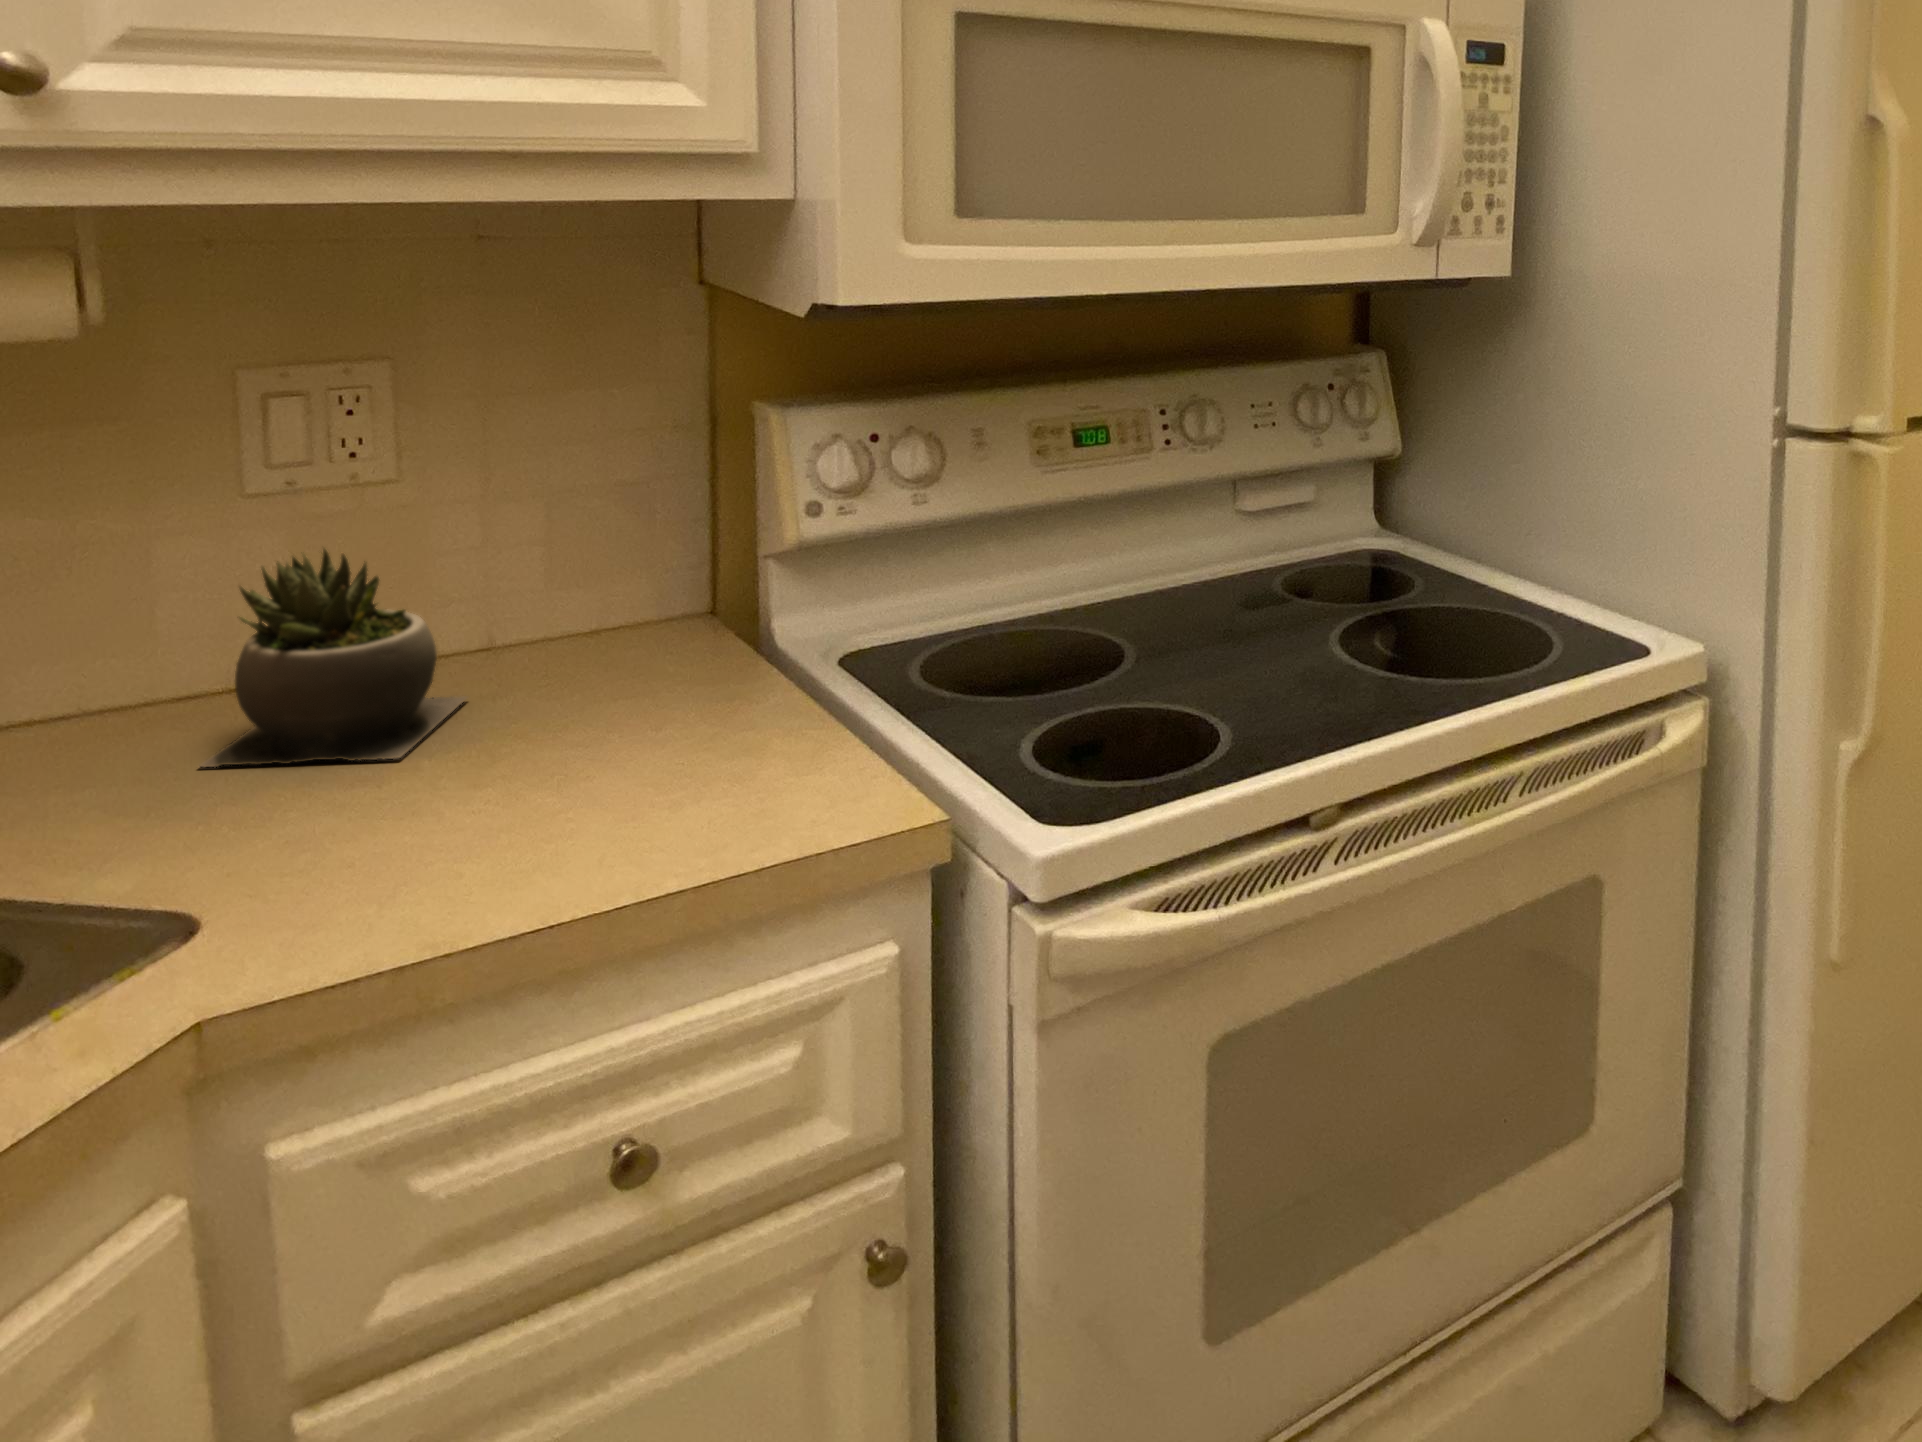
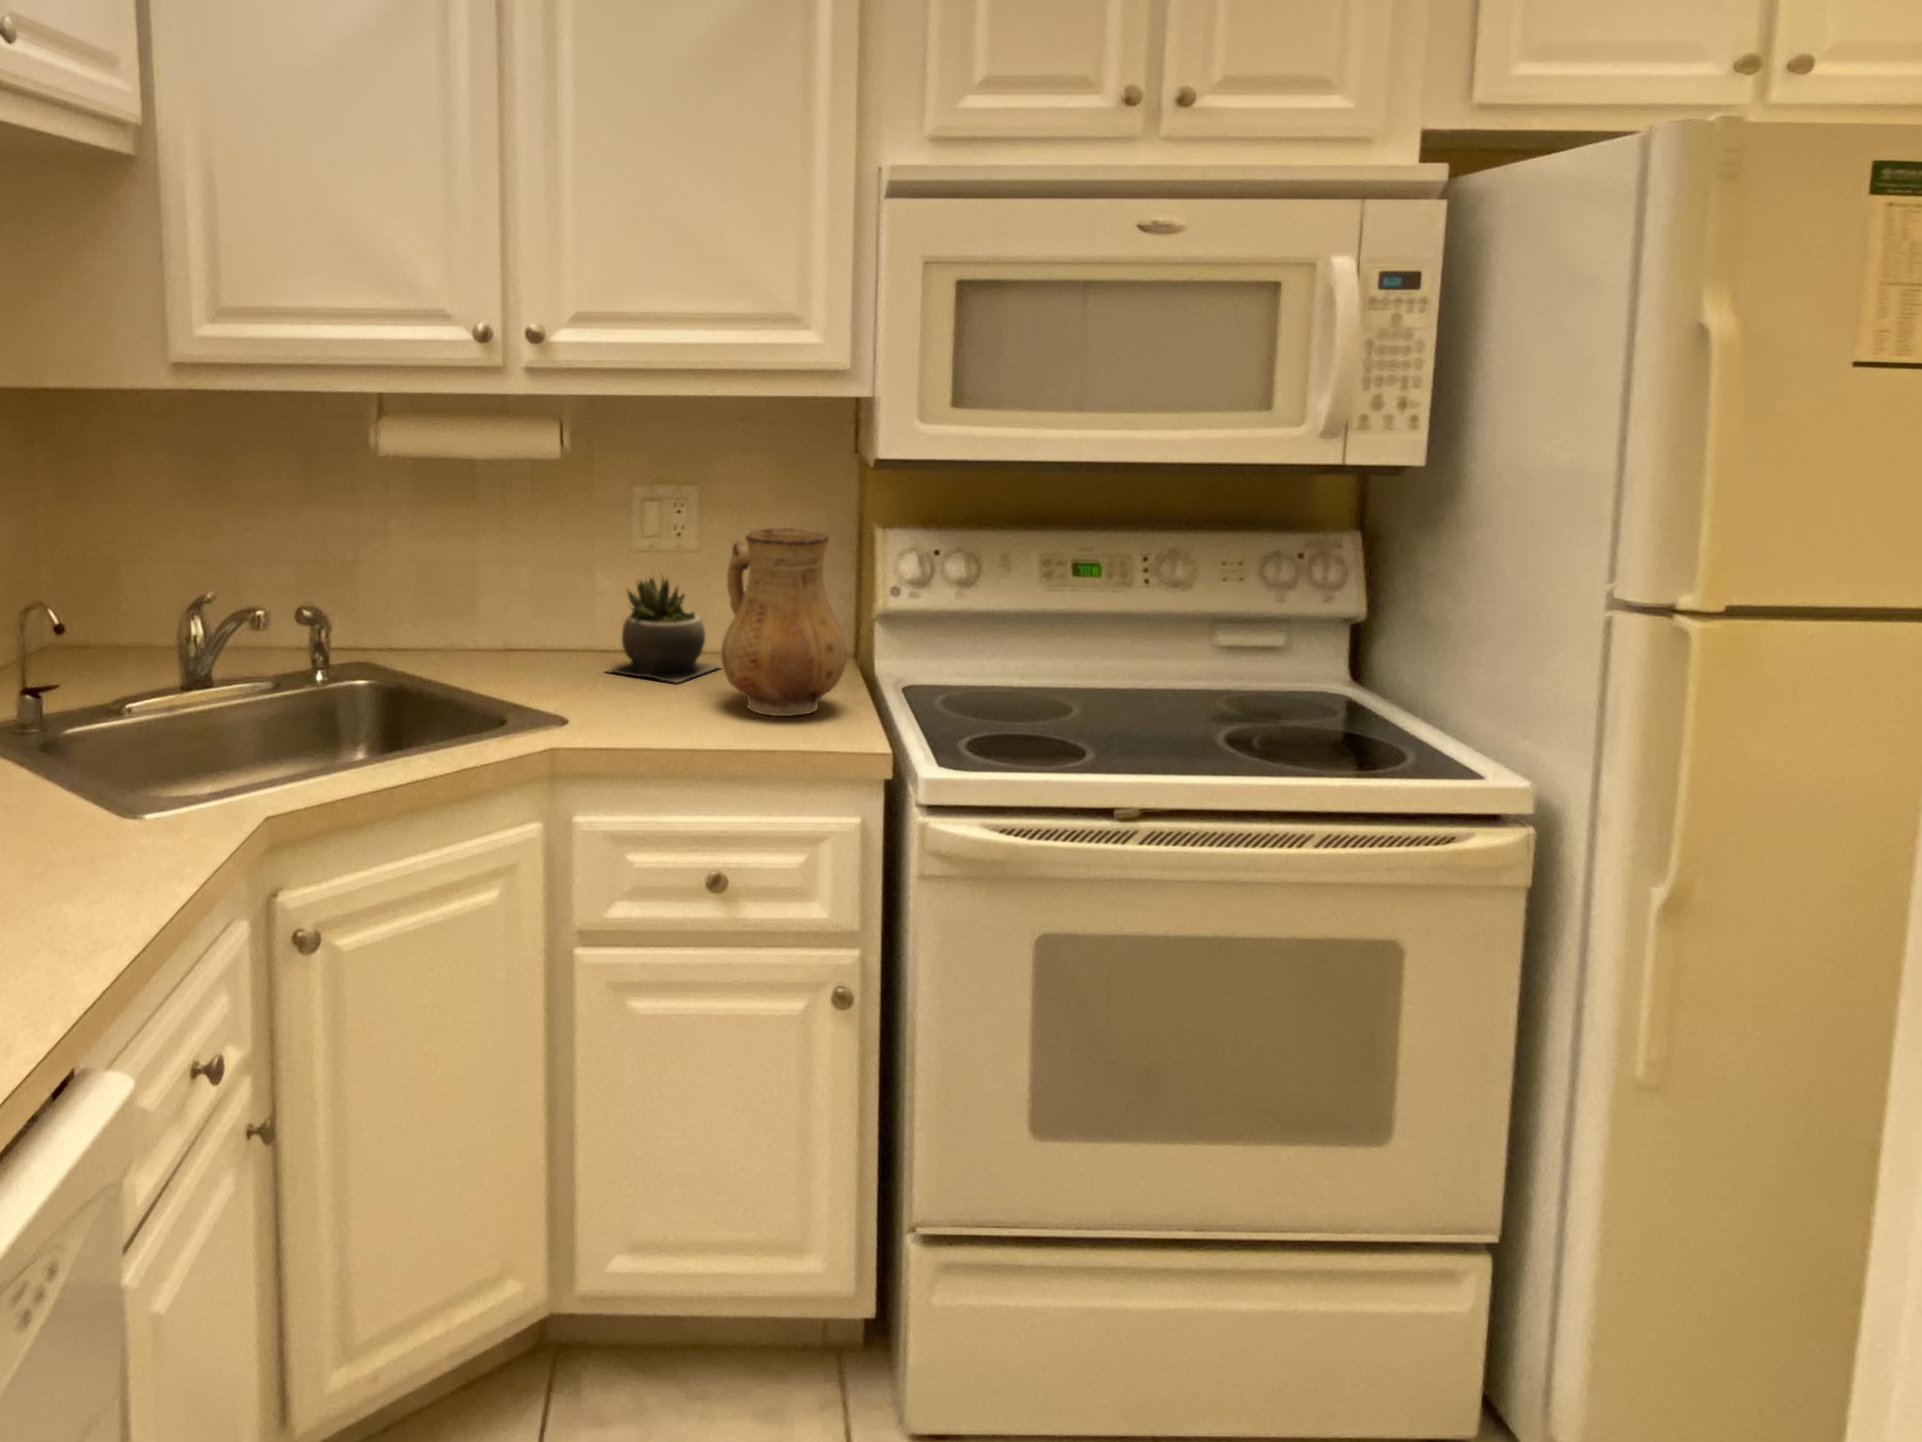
ceramic pitcher: none [516,438,790,792] -> present [721,528,847,716]

